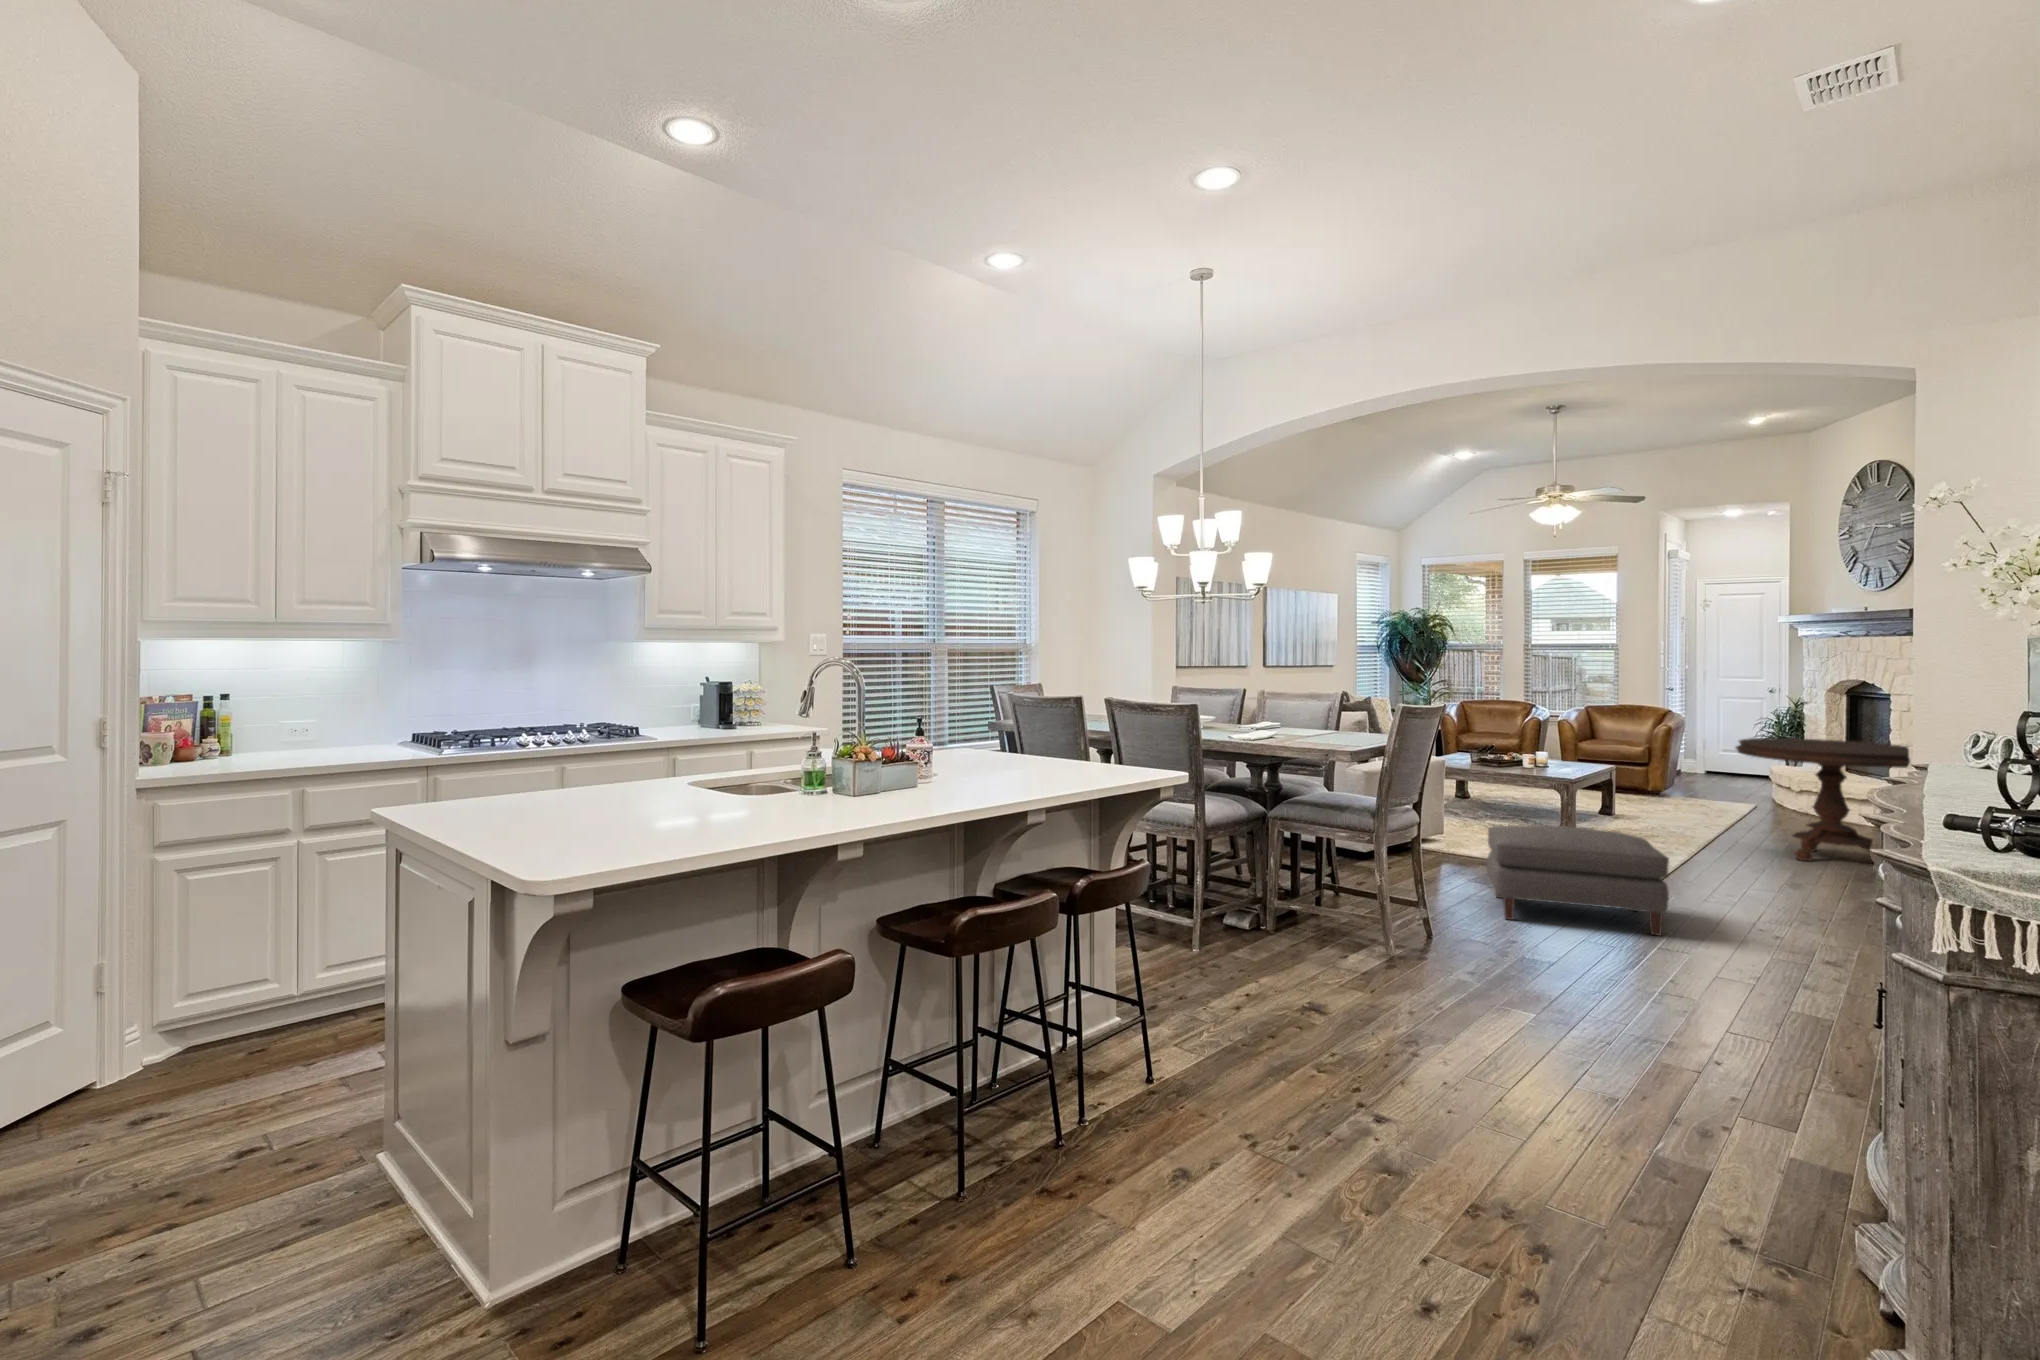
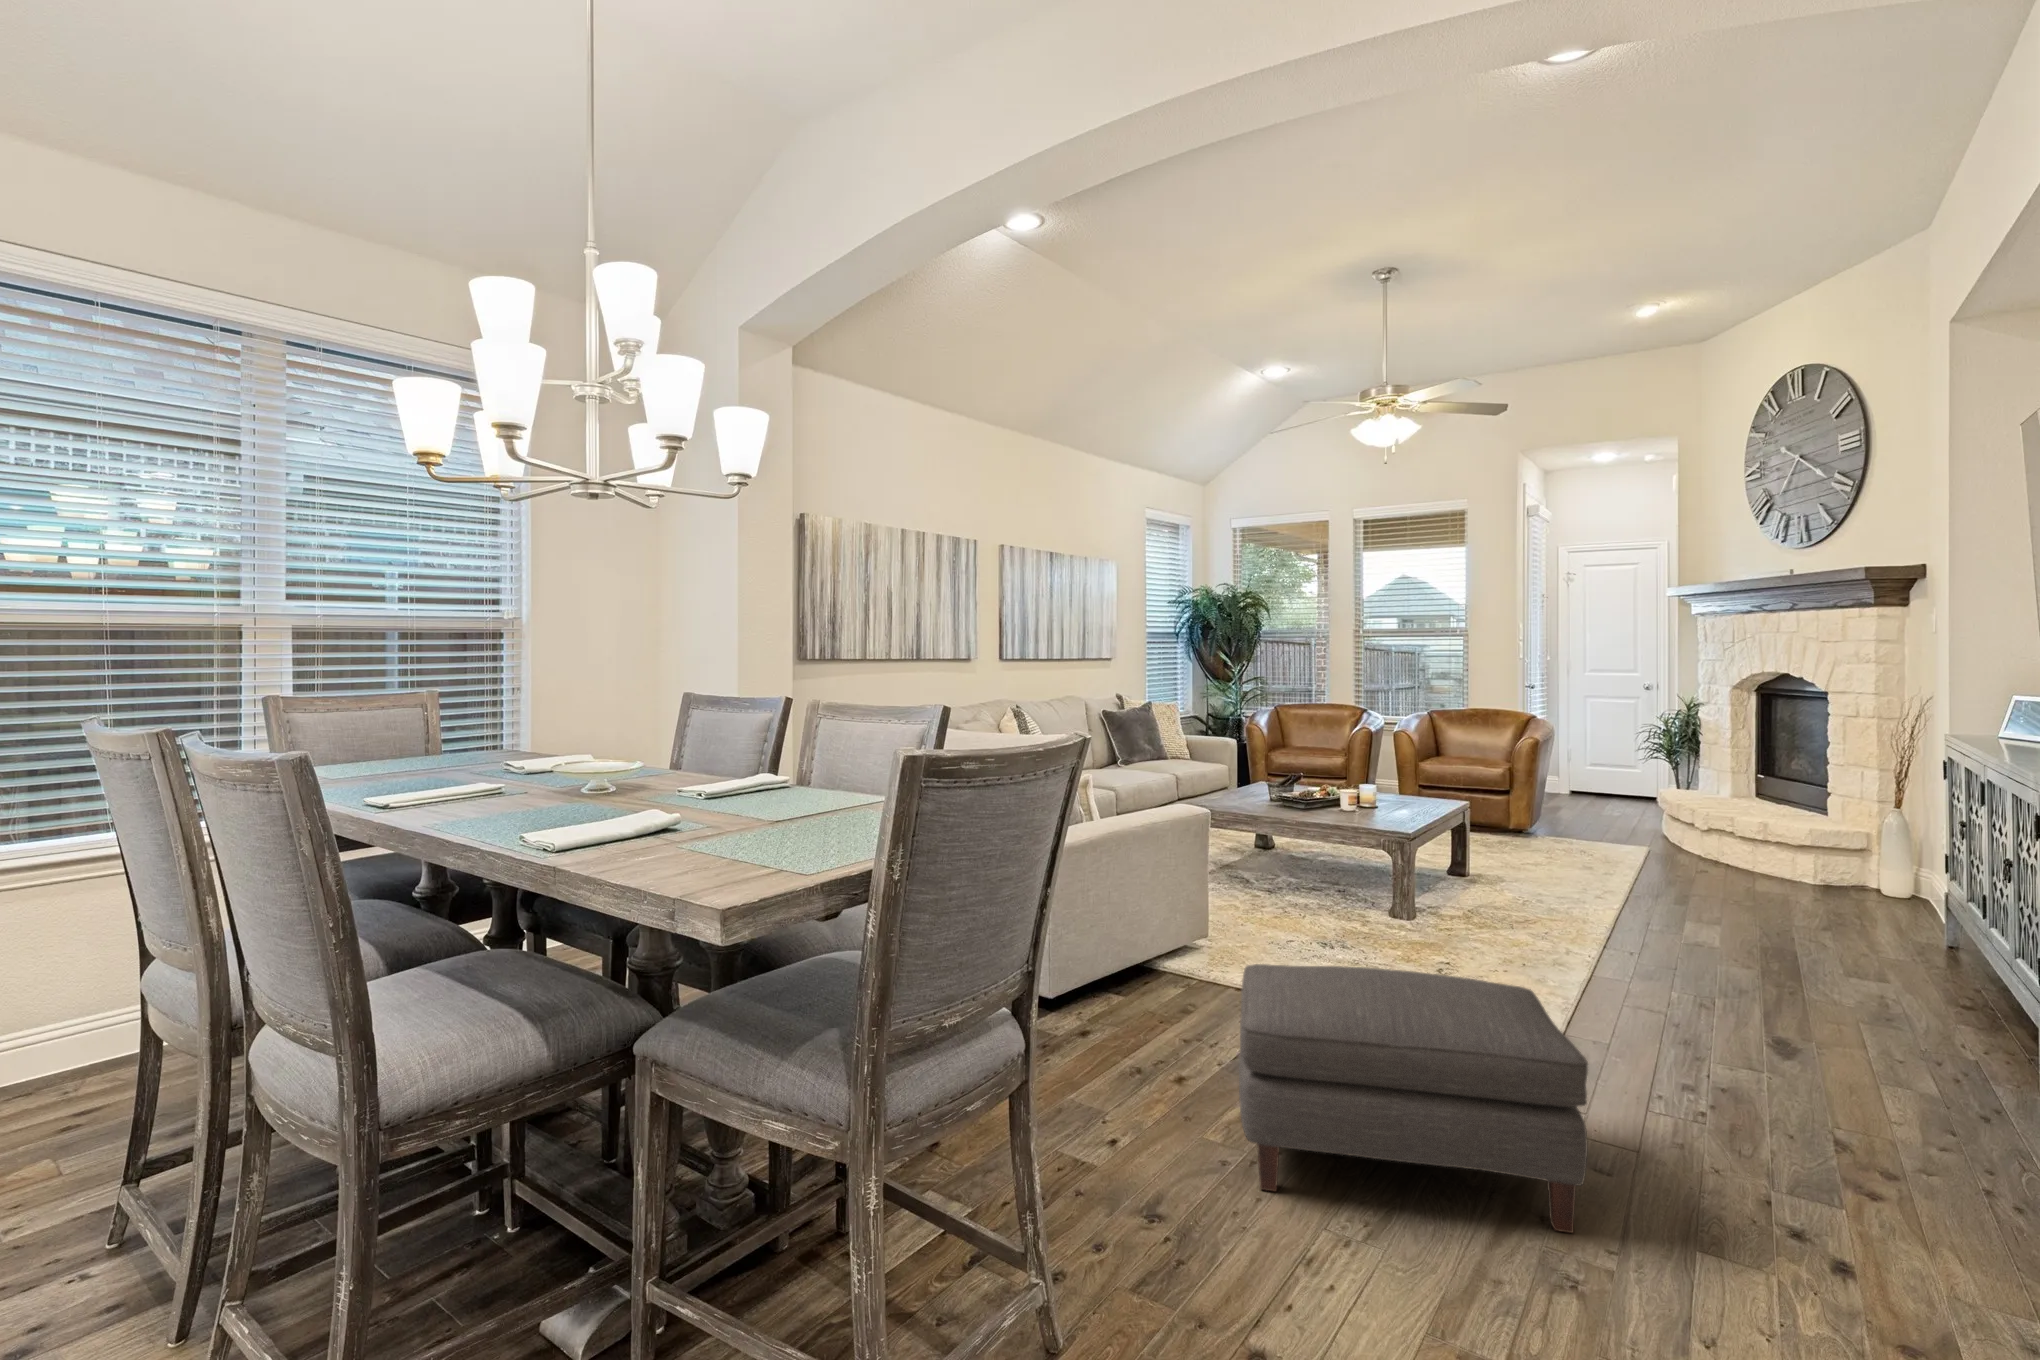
side table: present [1736,738,1910,861] -> none [1644,762,1953,968]

